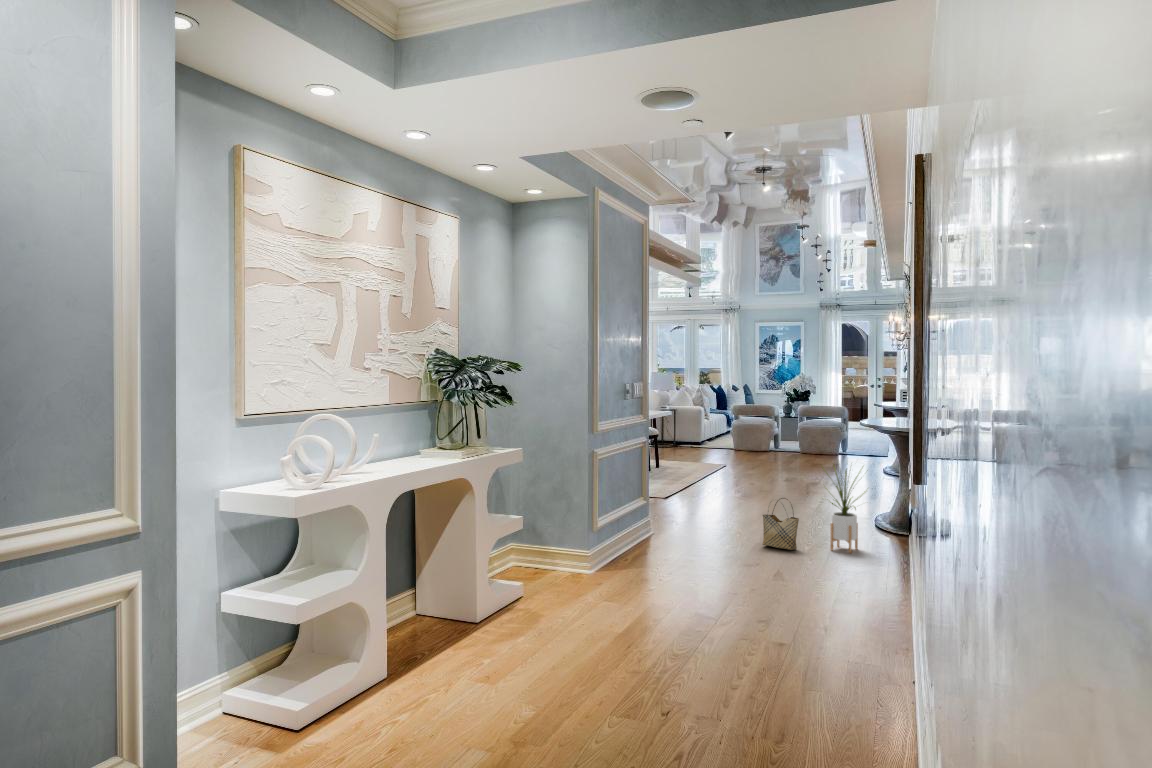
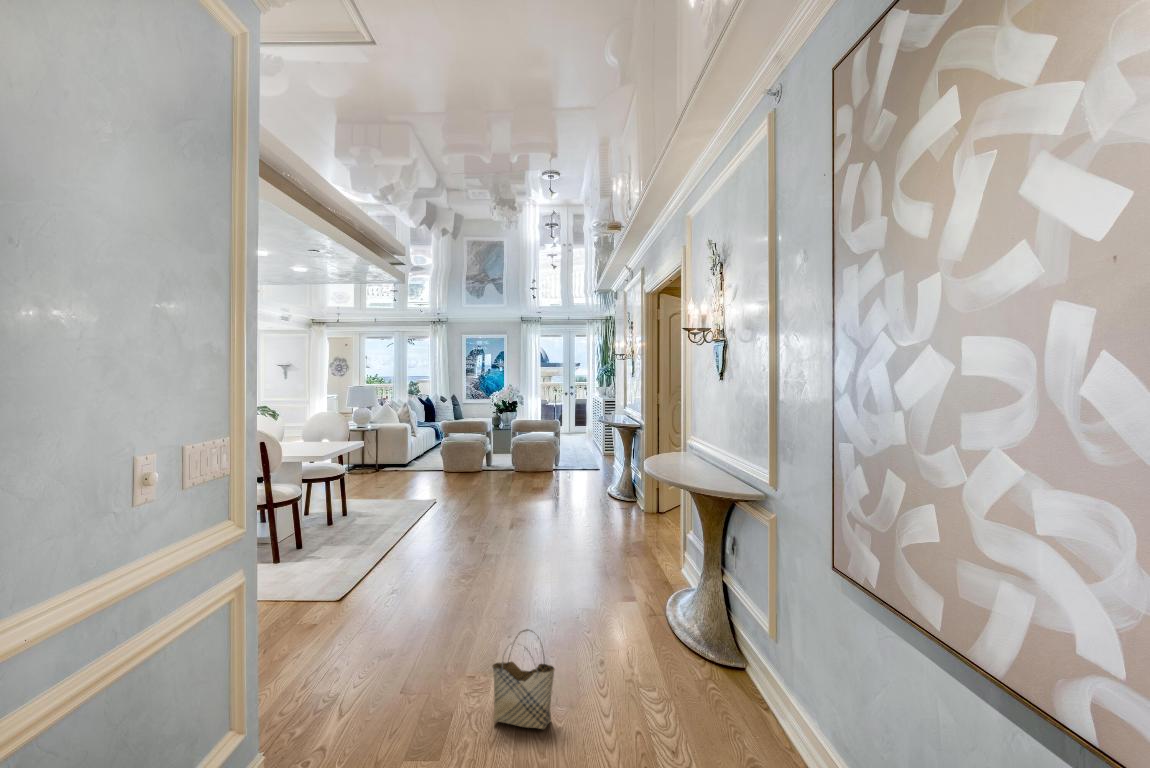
house plant: present [830,467,864,553] -> none [585,548,668,717]

